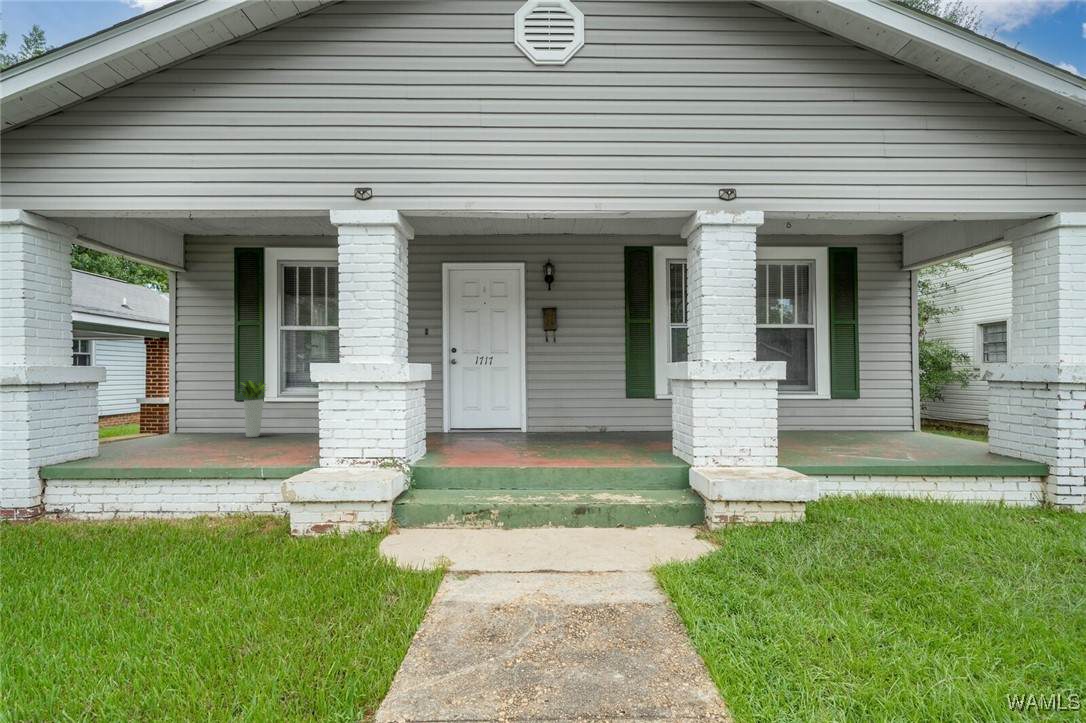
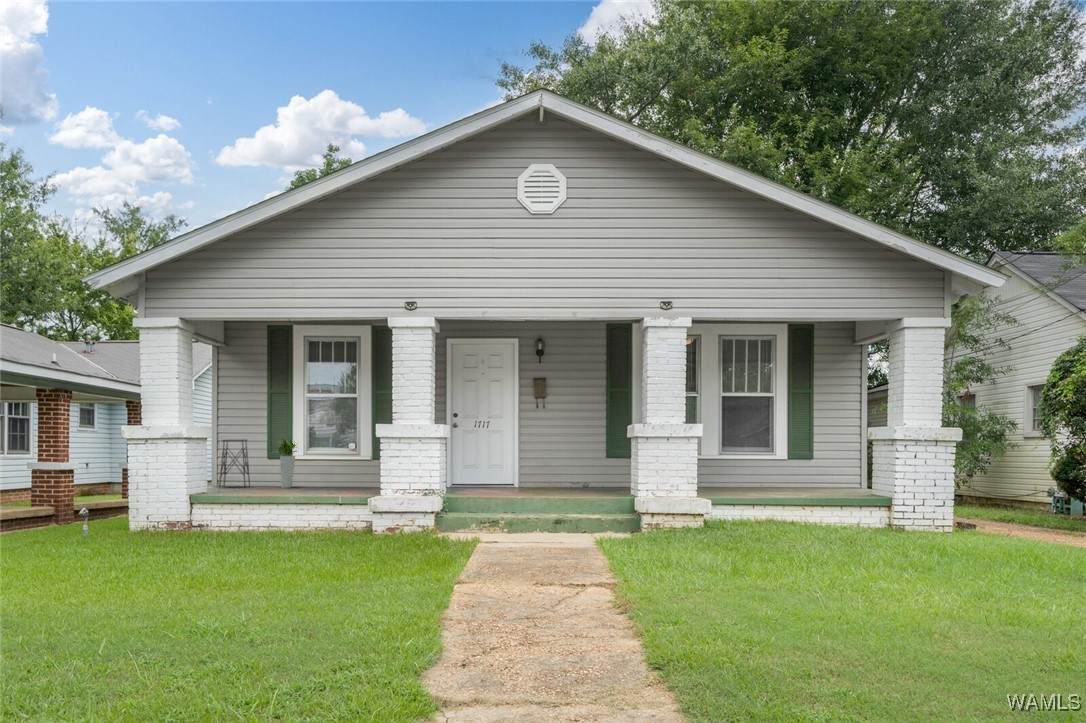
side table: none [166,381,215,439] -> present [219,439,250,487]

